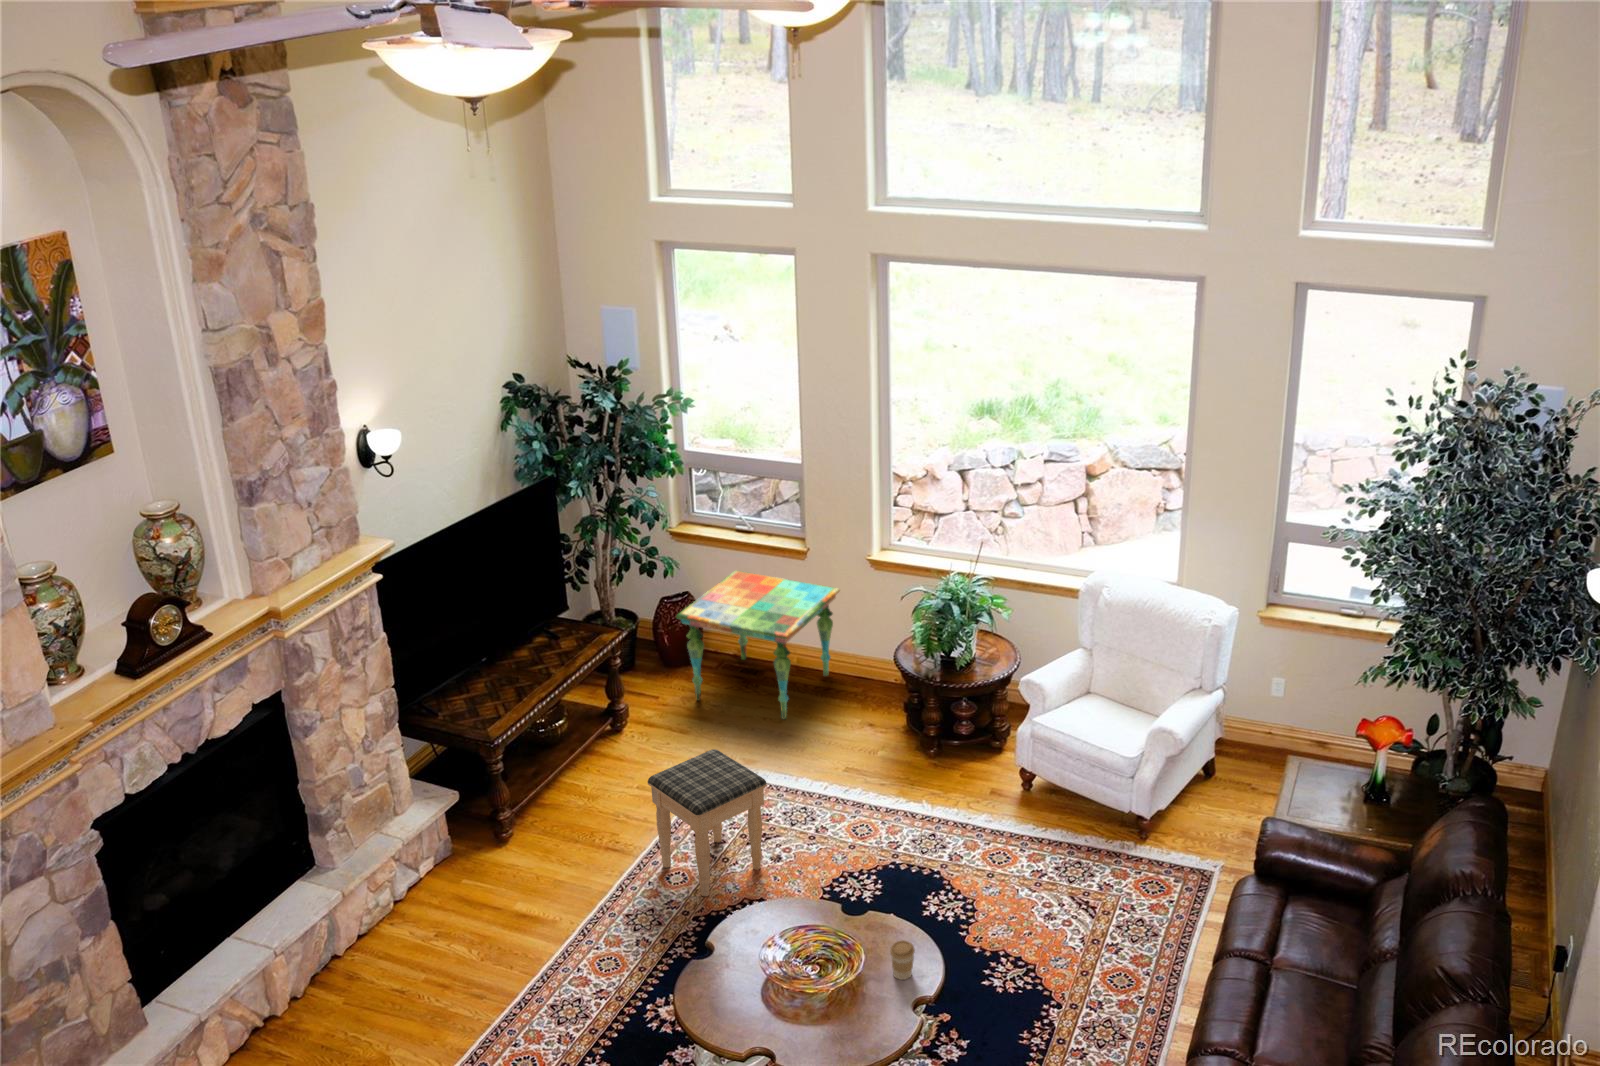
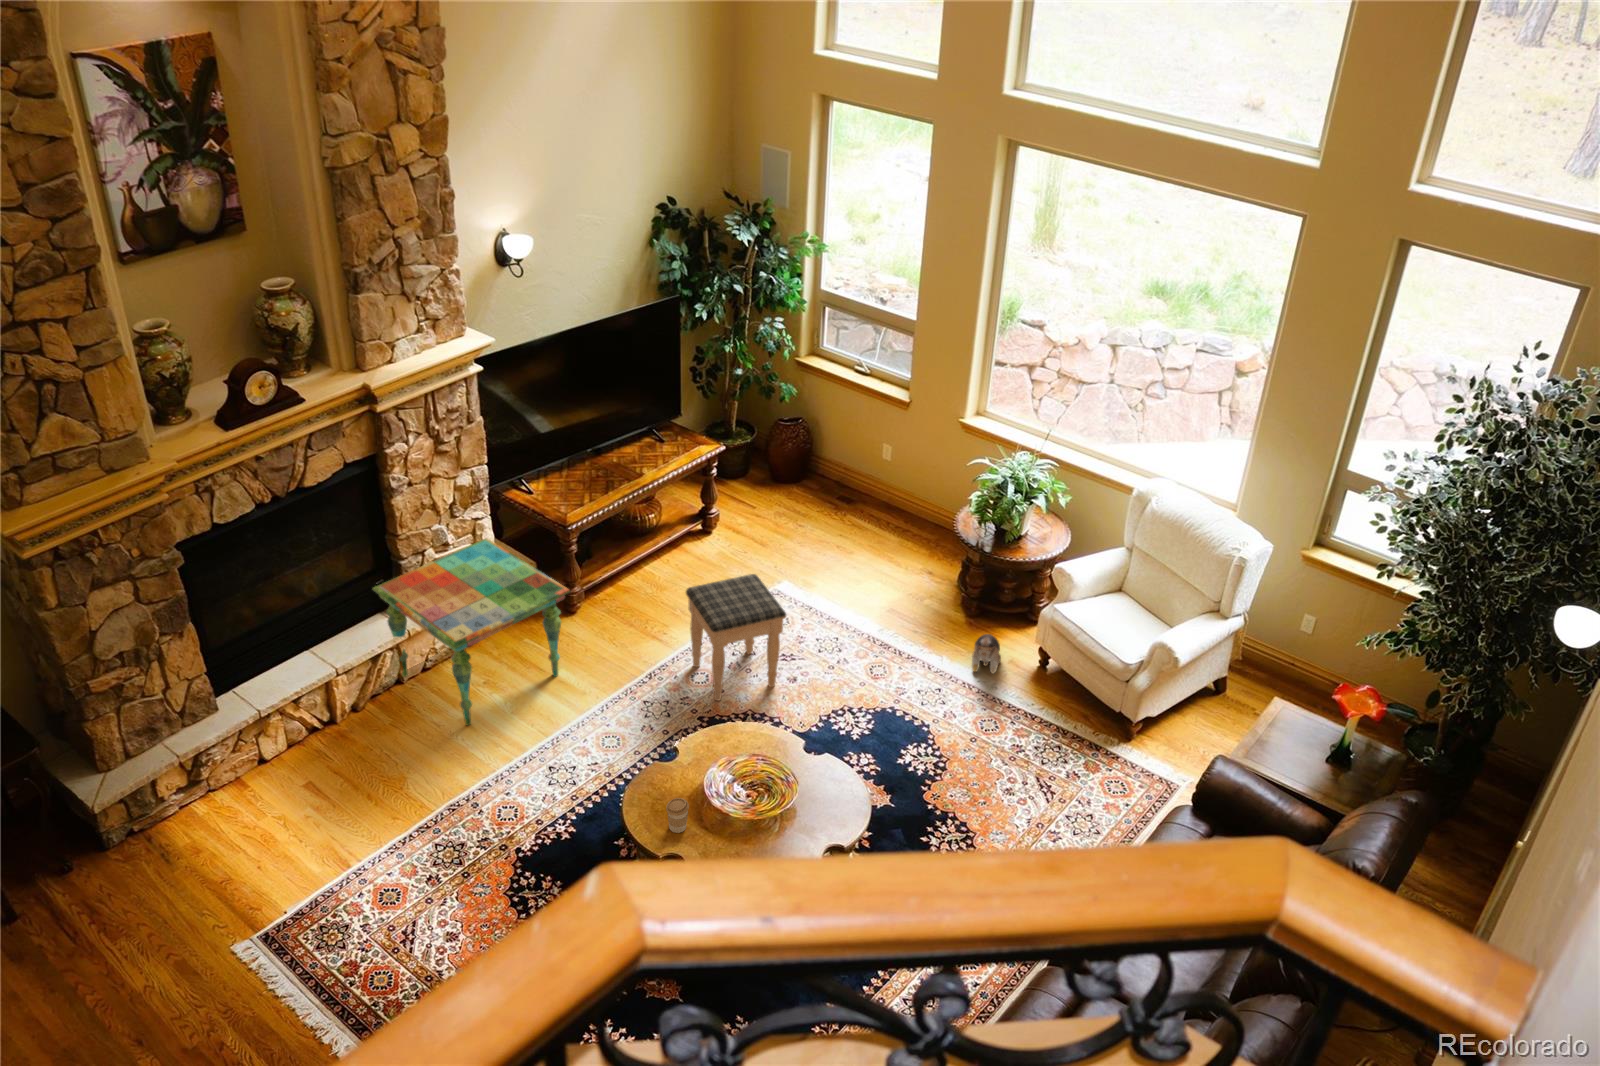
side table: present [676,571,840,719] -> present [373,538,570,725]
plush toy: none [953,765,983,809] -> present [972,634,1001,674]
coffee cup: present [890,940,915,980] -> present [666,798,689,833]

